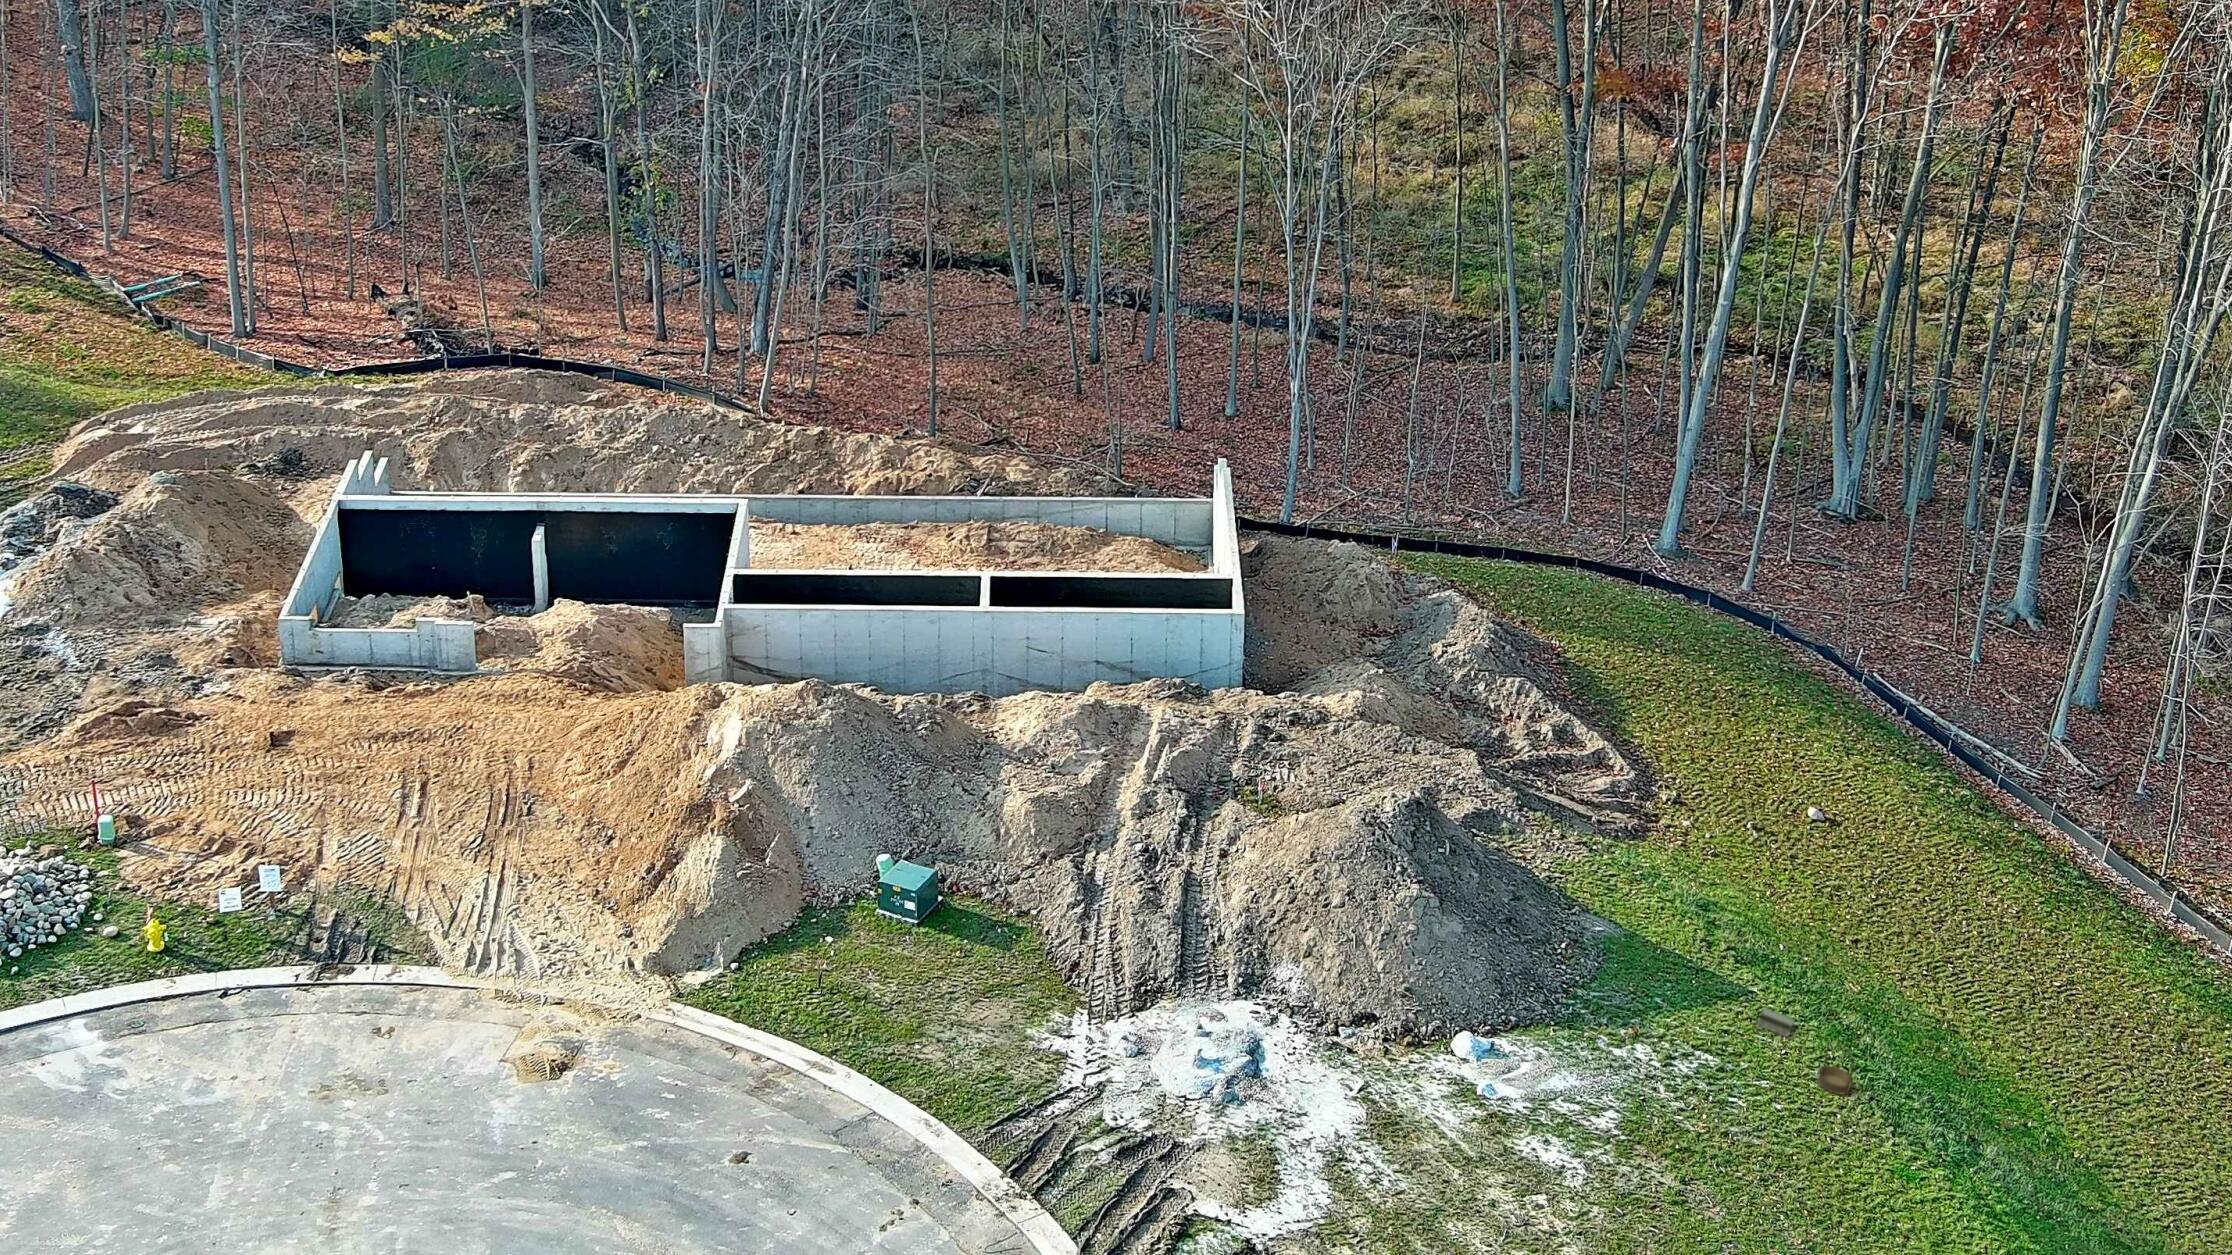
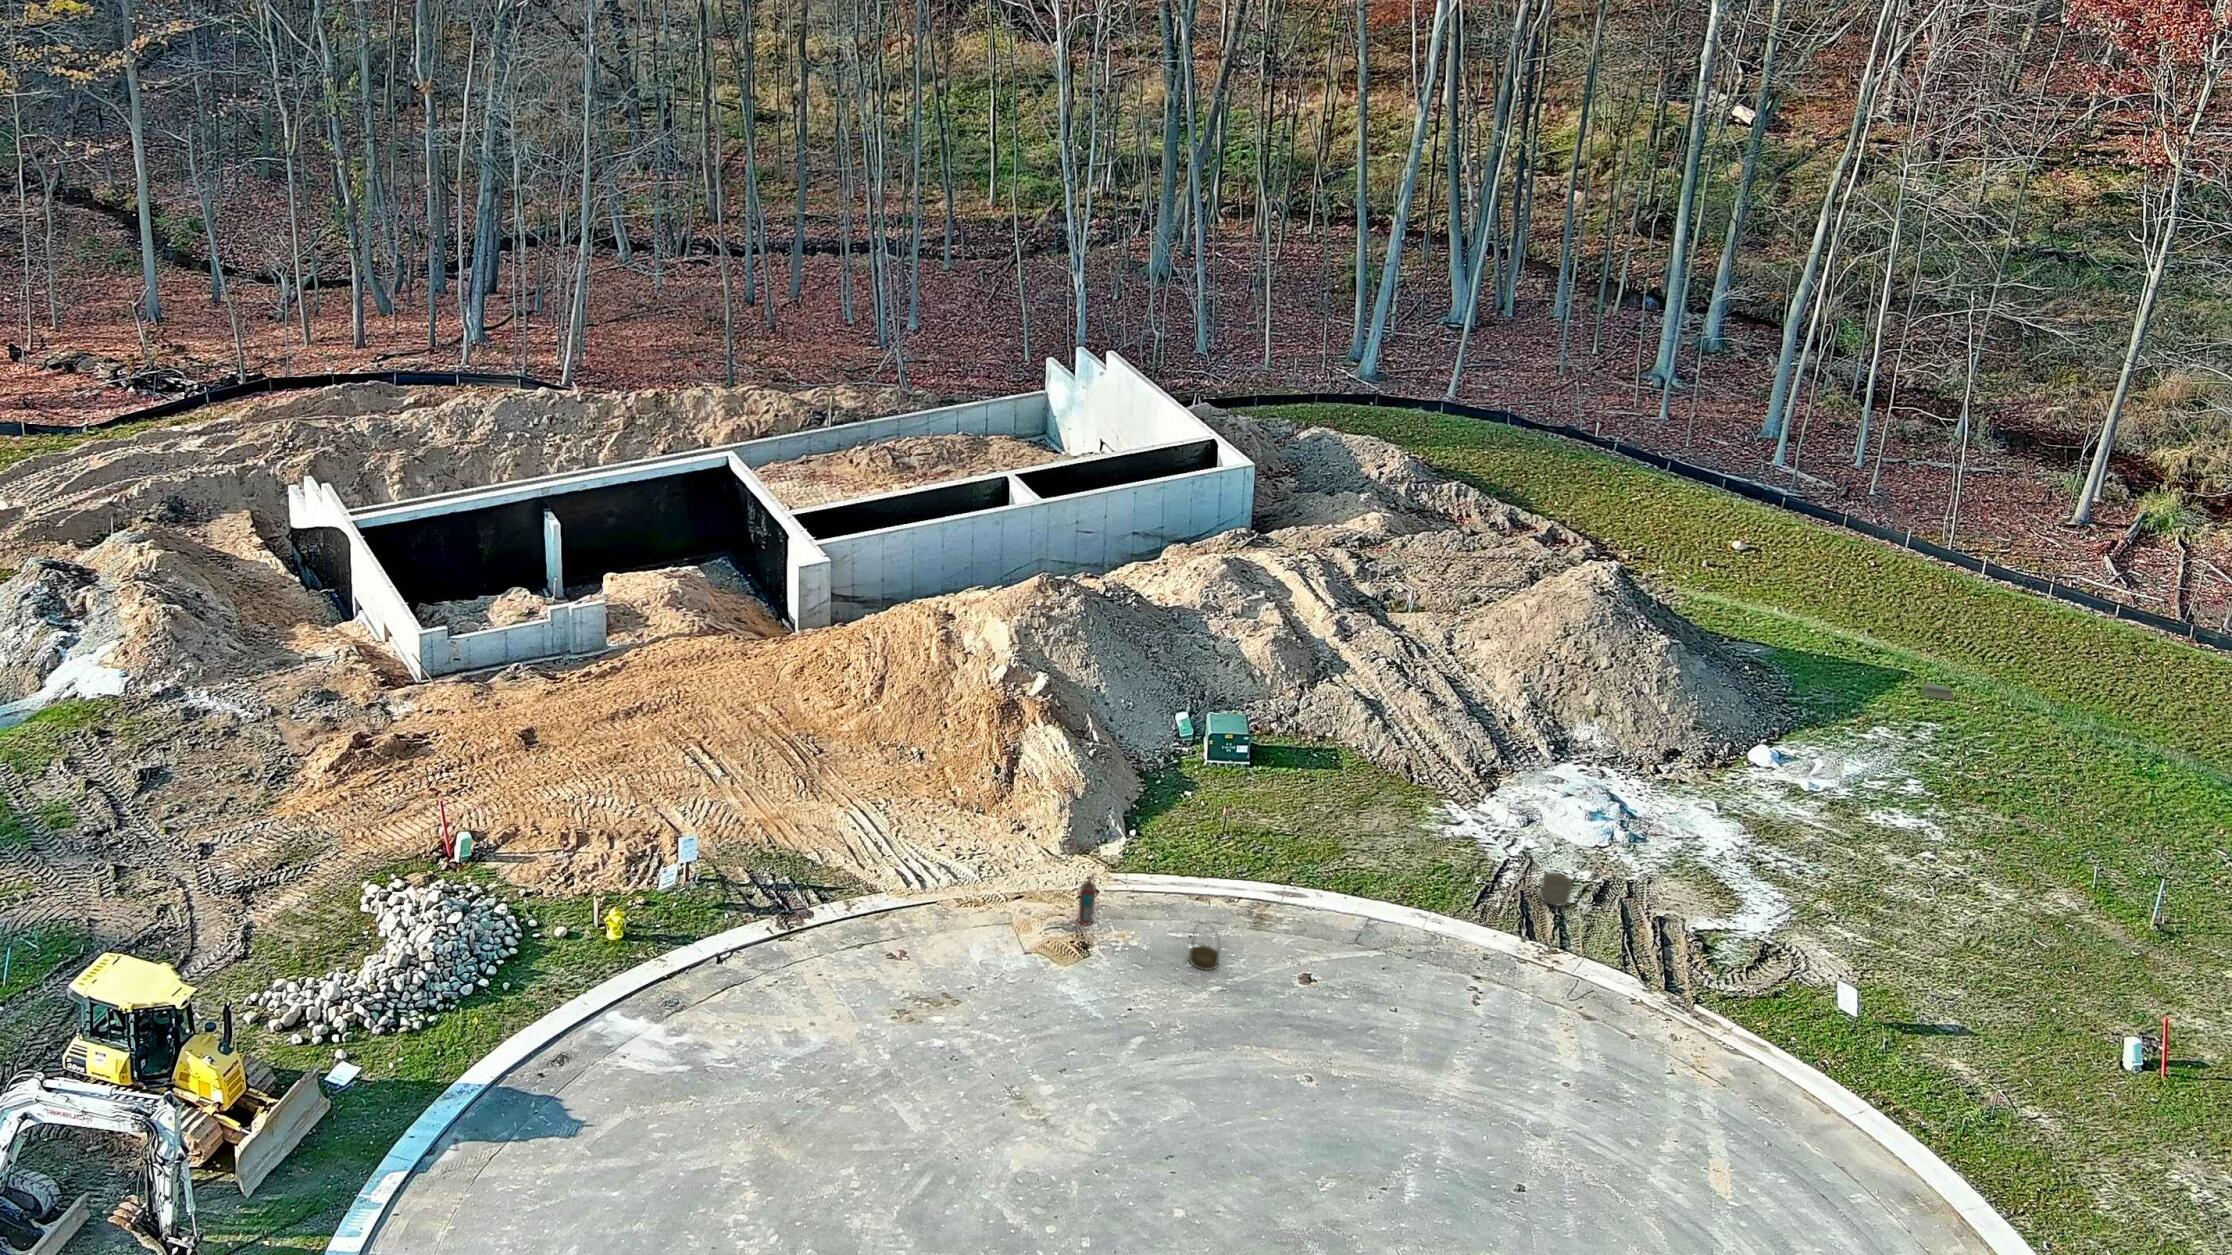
fire extinguisher: none [580,996,608,1049] -> present [1078,873,1097,926]
basket: present [1818,1048,1852,1095] -> present [1189,925,1219,970]
planter: none [1040,1119,1073,1161] -> present [1540,872,1572,906]

